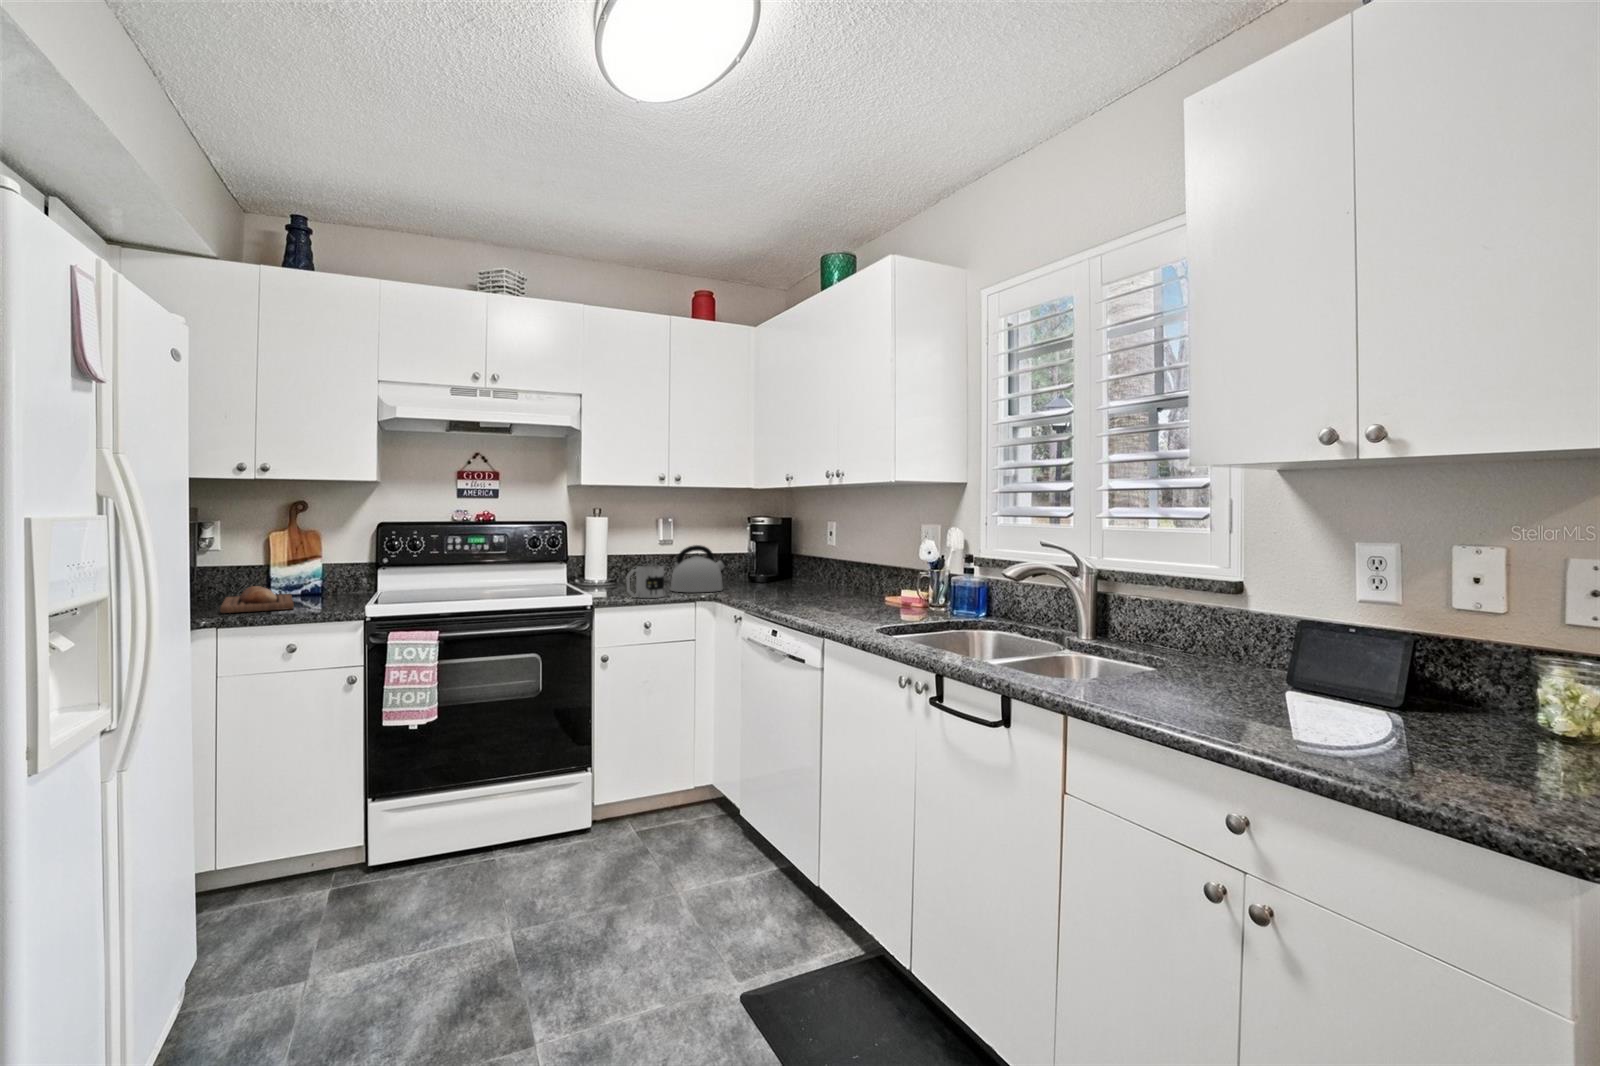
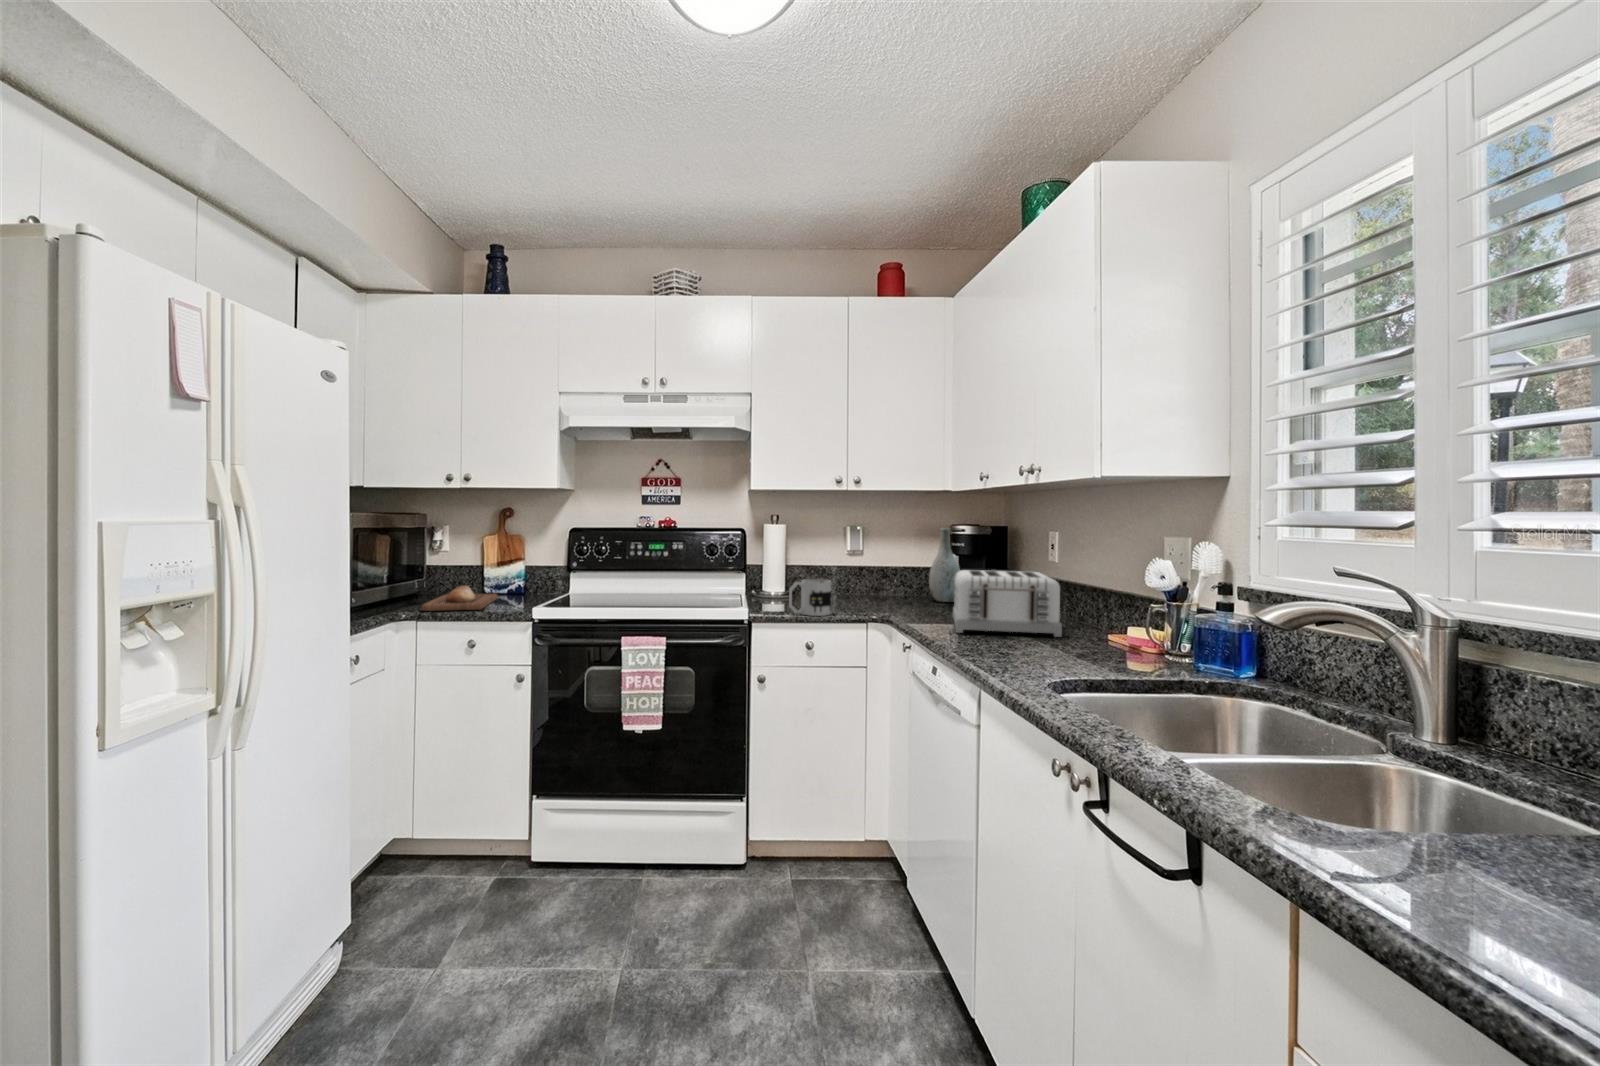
vase: none [737,520,765,584] -> present [929,528,960,602]
kettle: present [671,545,727,592] -> none [846,557,911,611]
toaster: none [767,554,858,603] -> present [953,570,1062,637]

